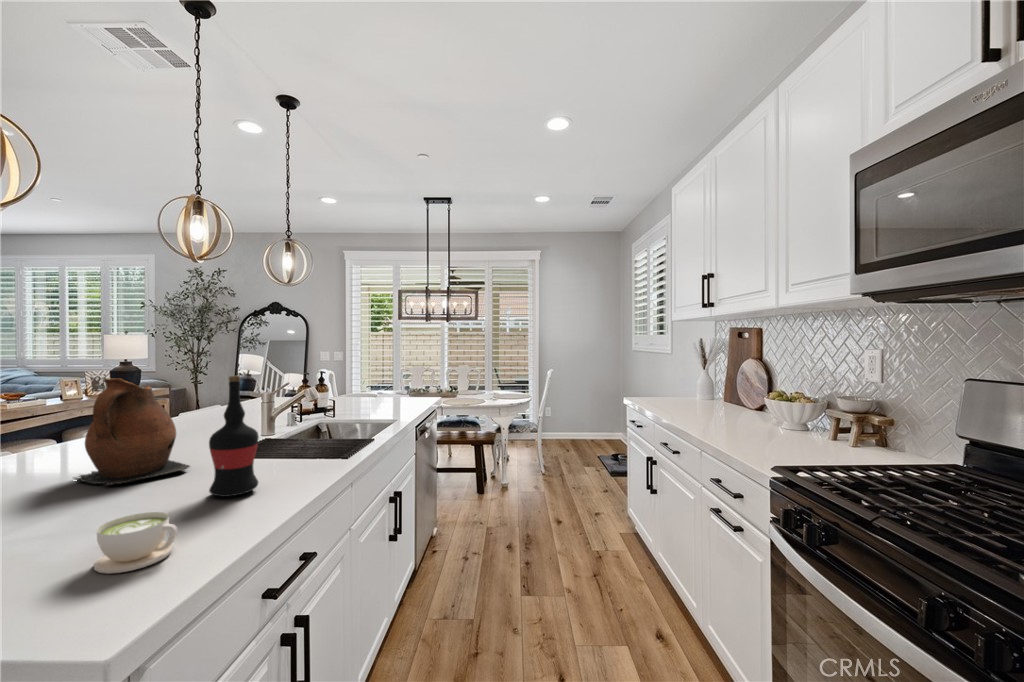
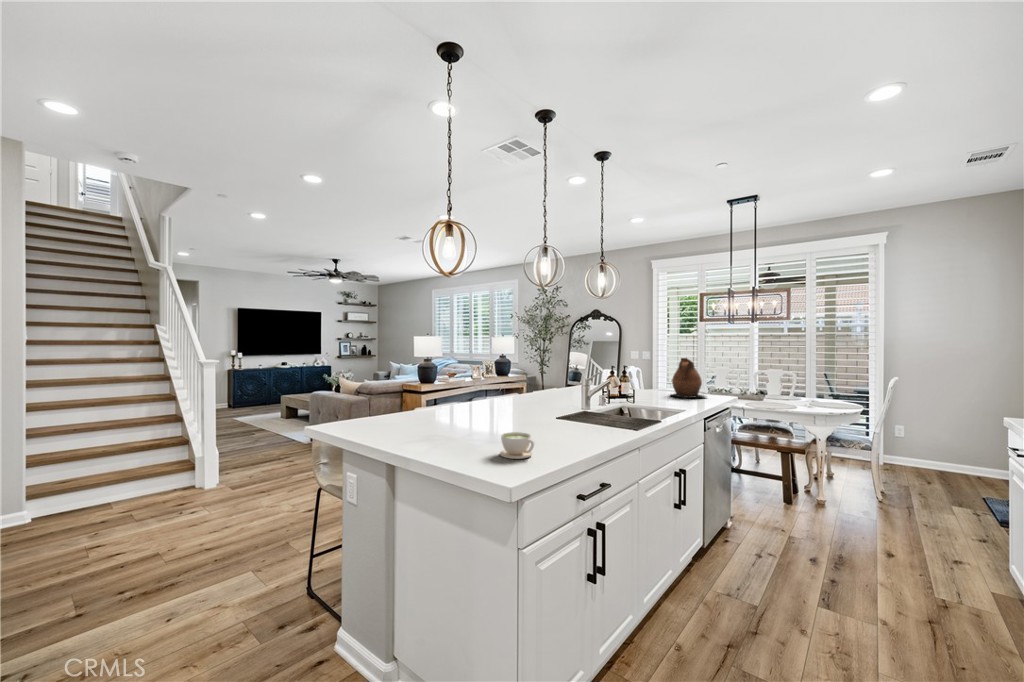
wine bottle: present [209,376,259,497] -> none [549,362,577,437]
ceramic pitcher: present [79,379,190,486] -> present [671,358,706,398]

